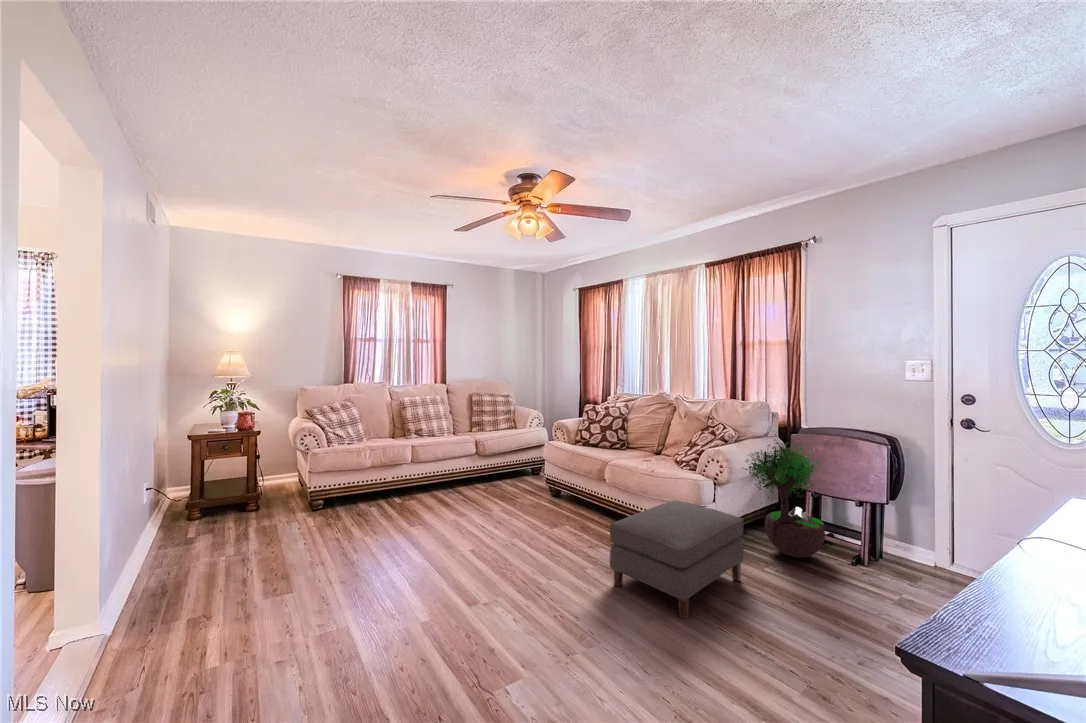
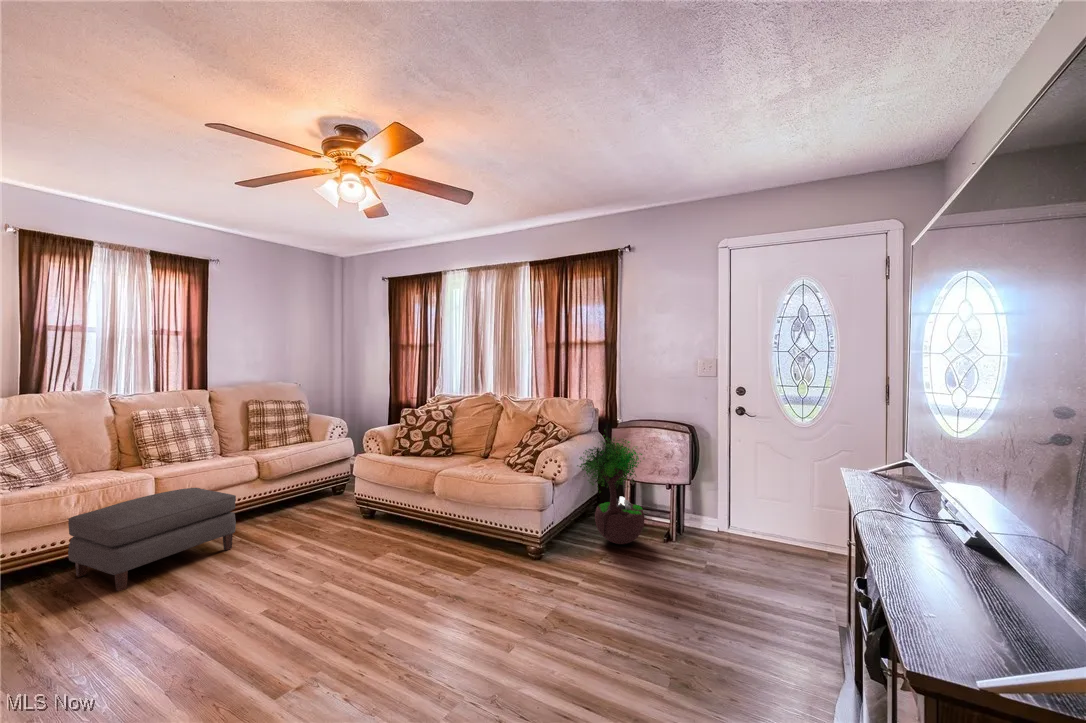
ottoman: present [610,500,744,619] -> present [68,488,236,591]

